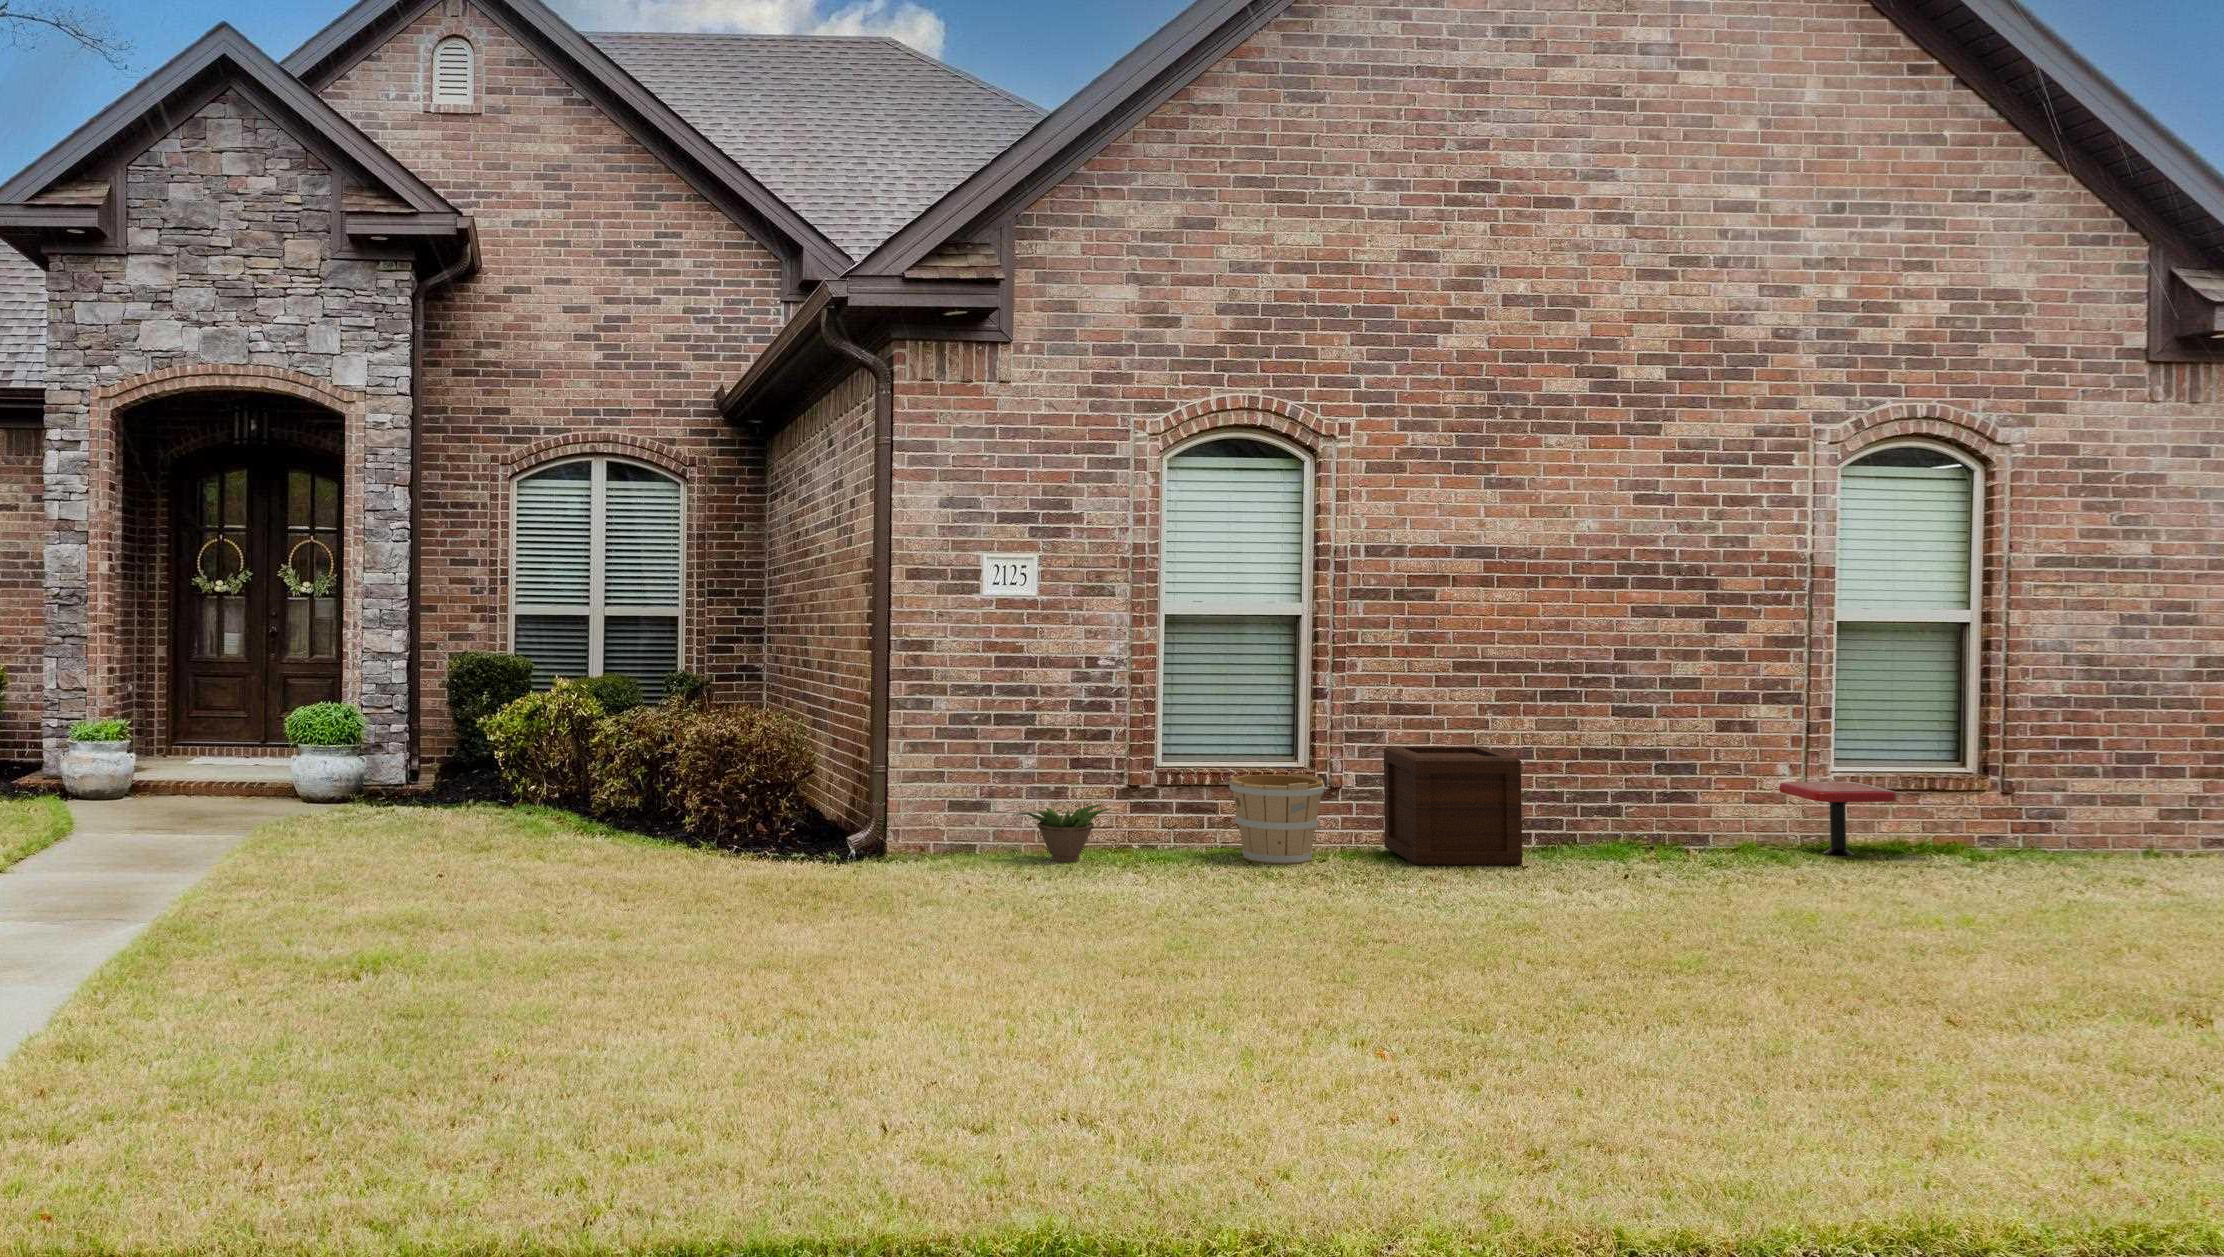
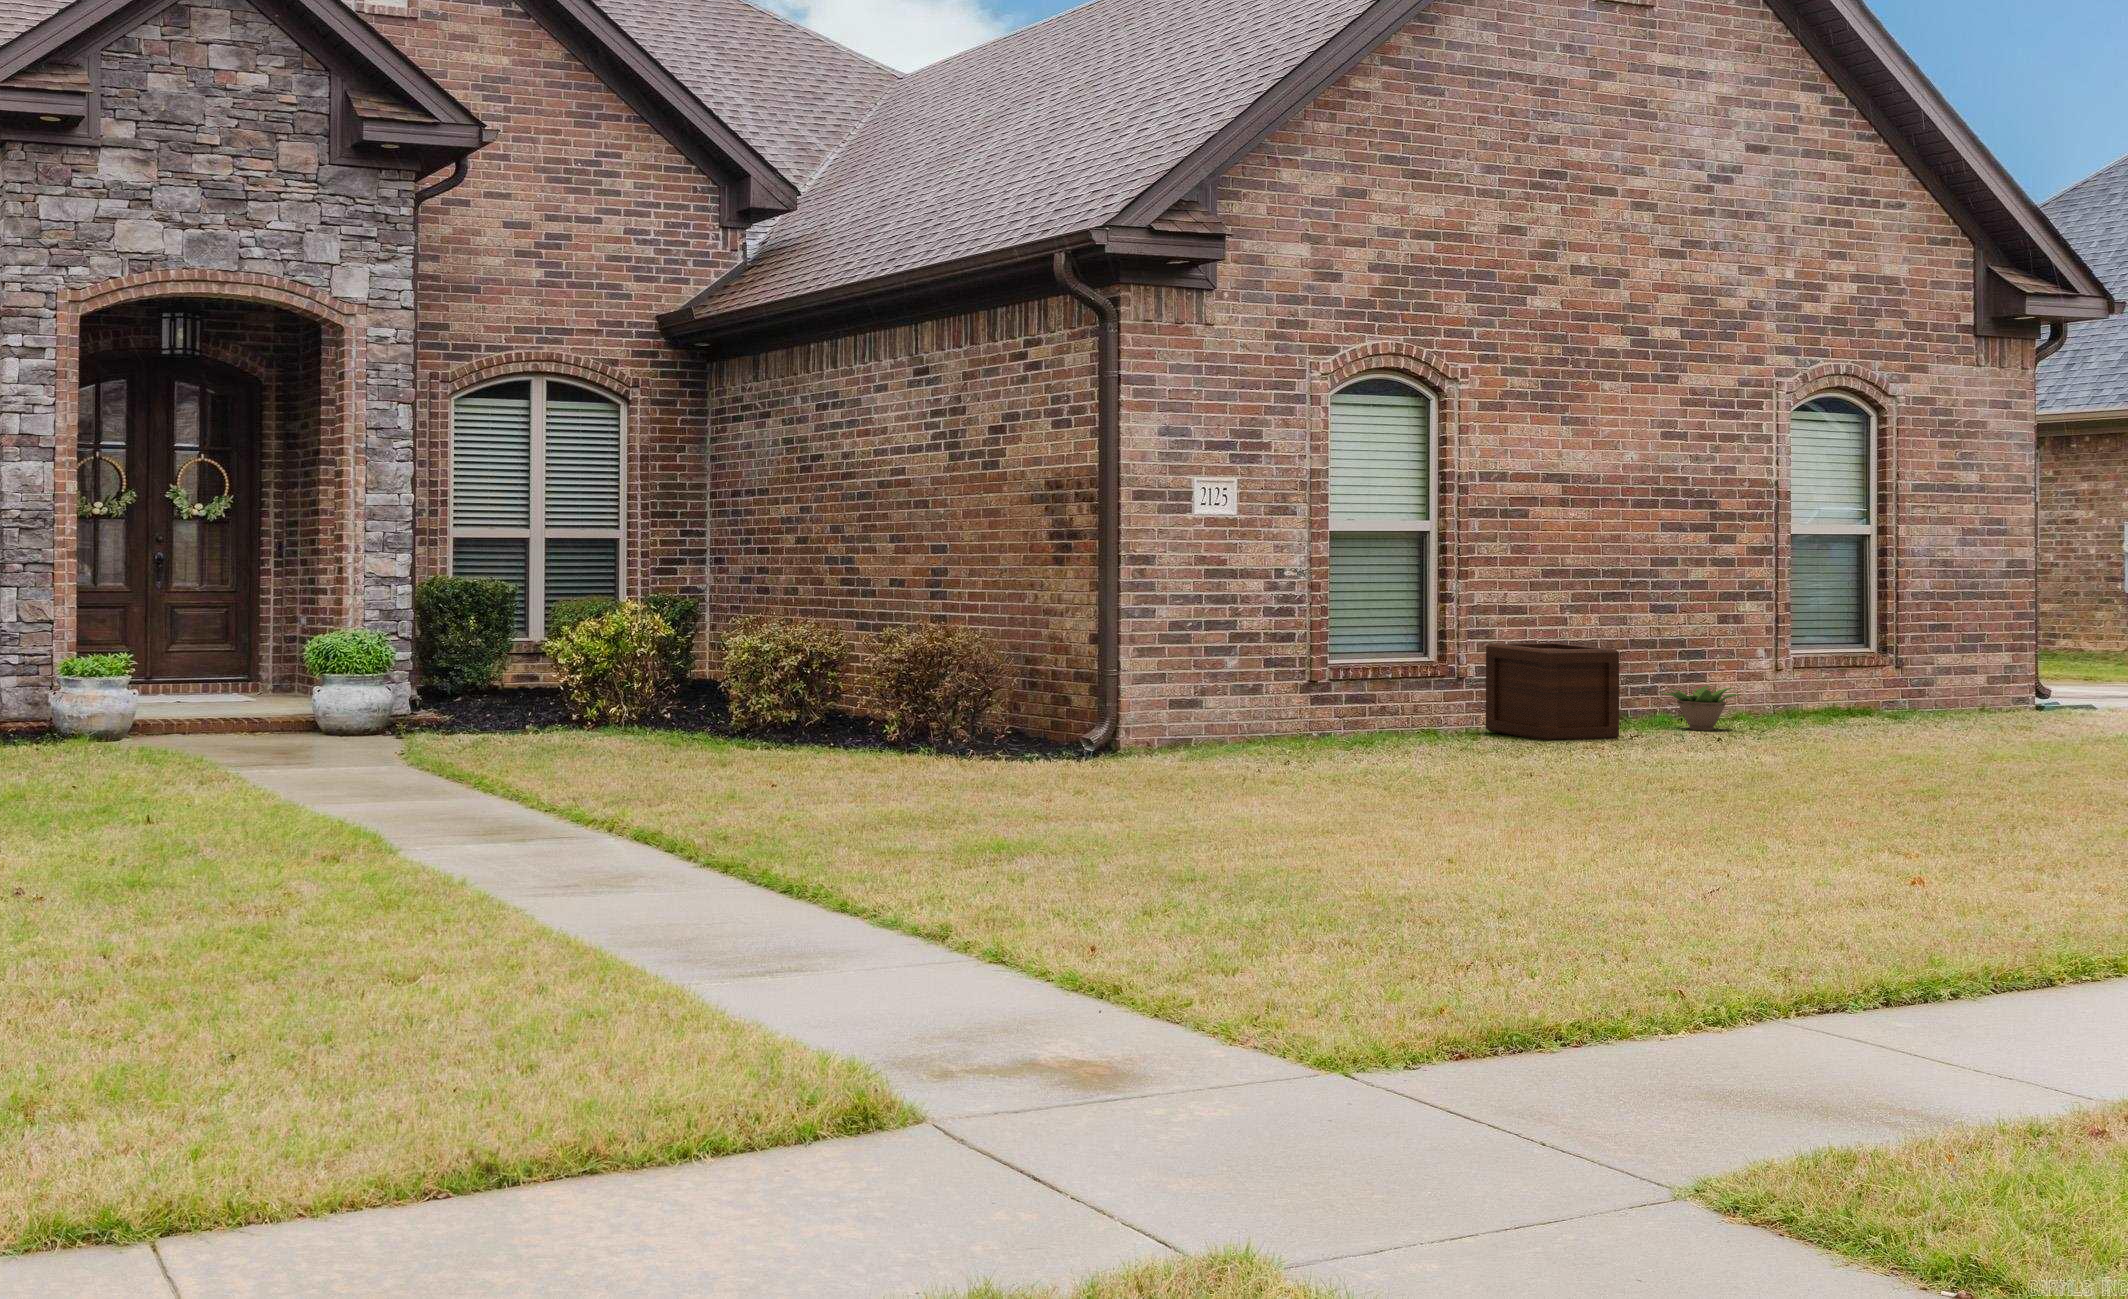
wooden bucket: present [1230,773,1324,864] -> none [1389,667,1474,742]
pedestal table: present [1780,781,1897,856] -> none [1752,668,1850,727]
decorative plant: present [1014,805,1112,862] -> present [1660,686,1739,731]

